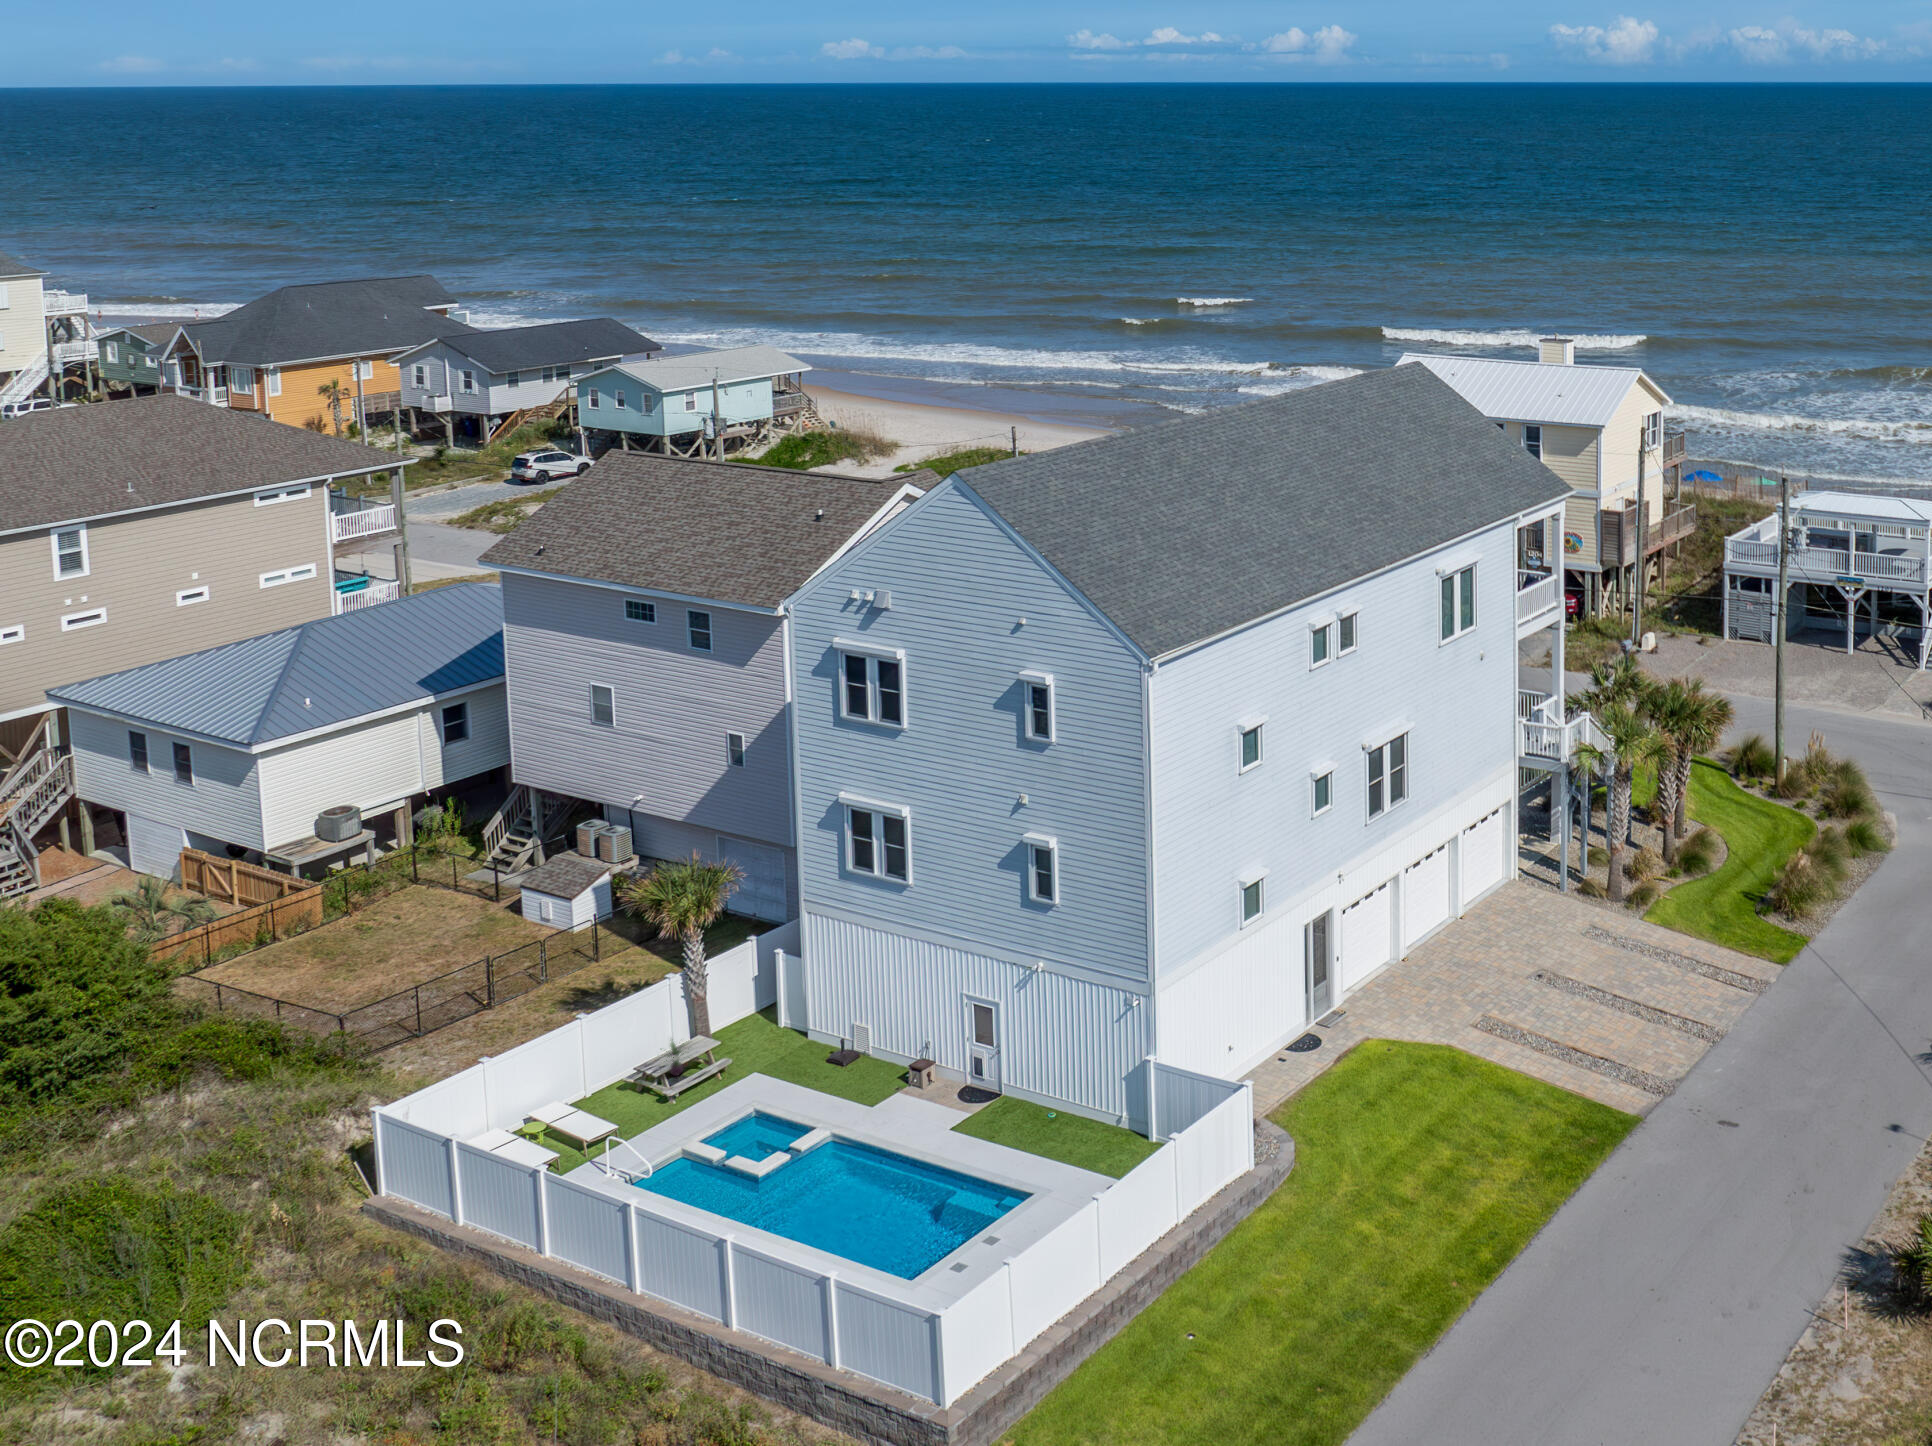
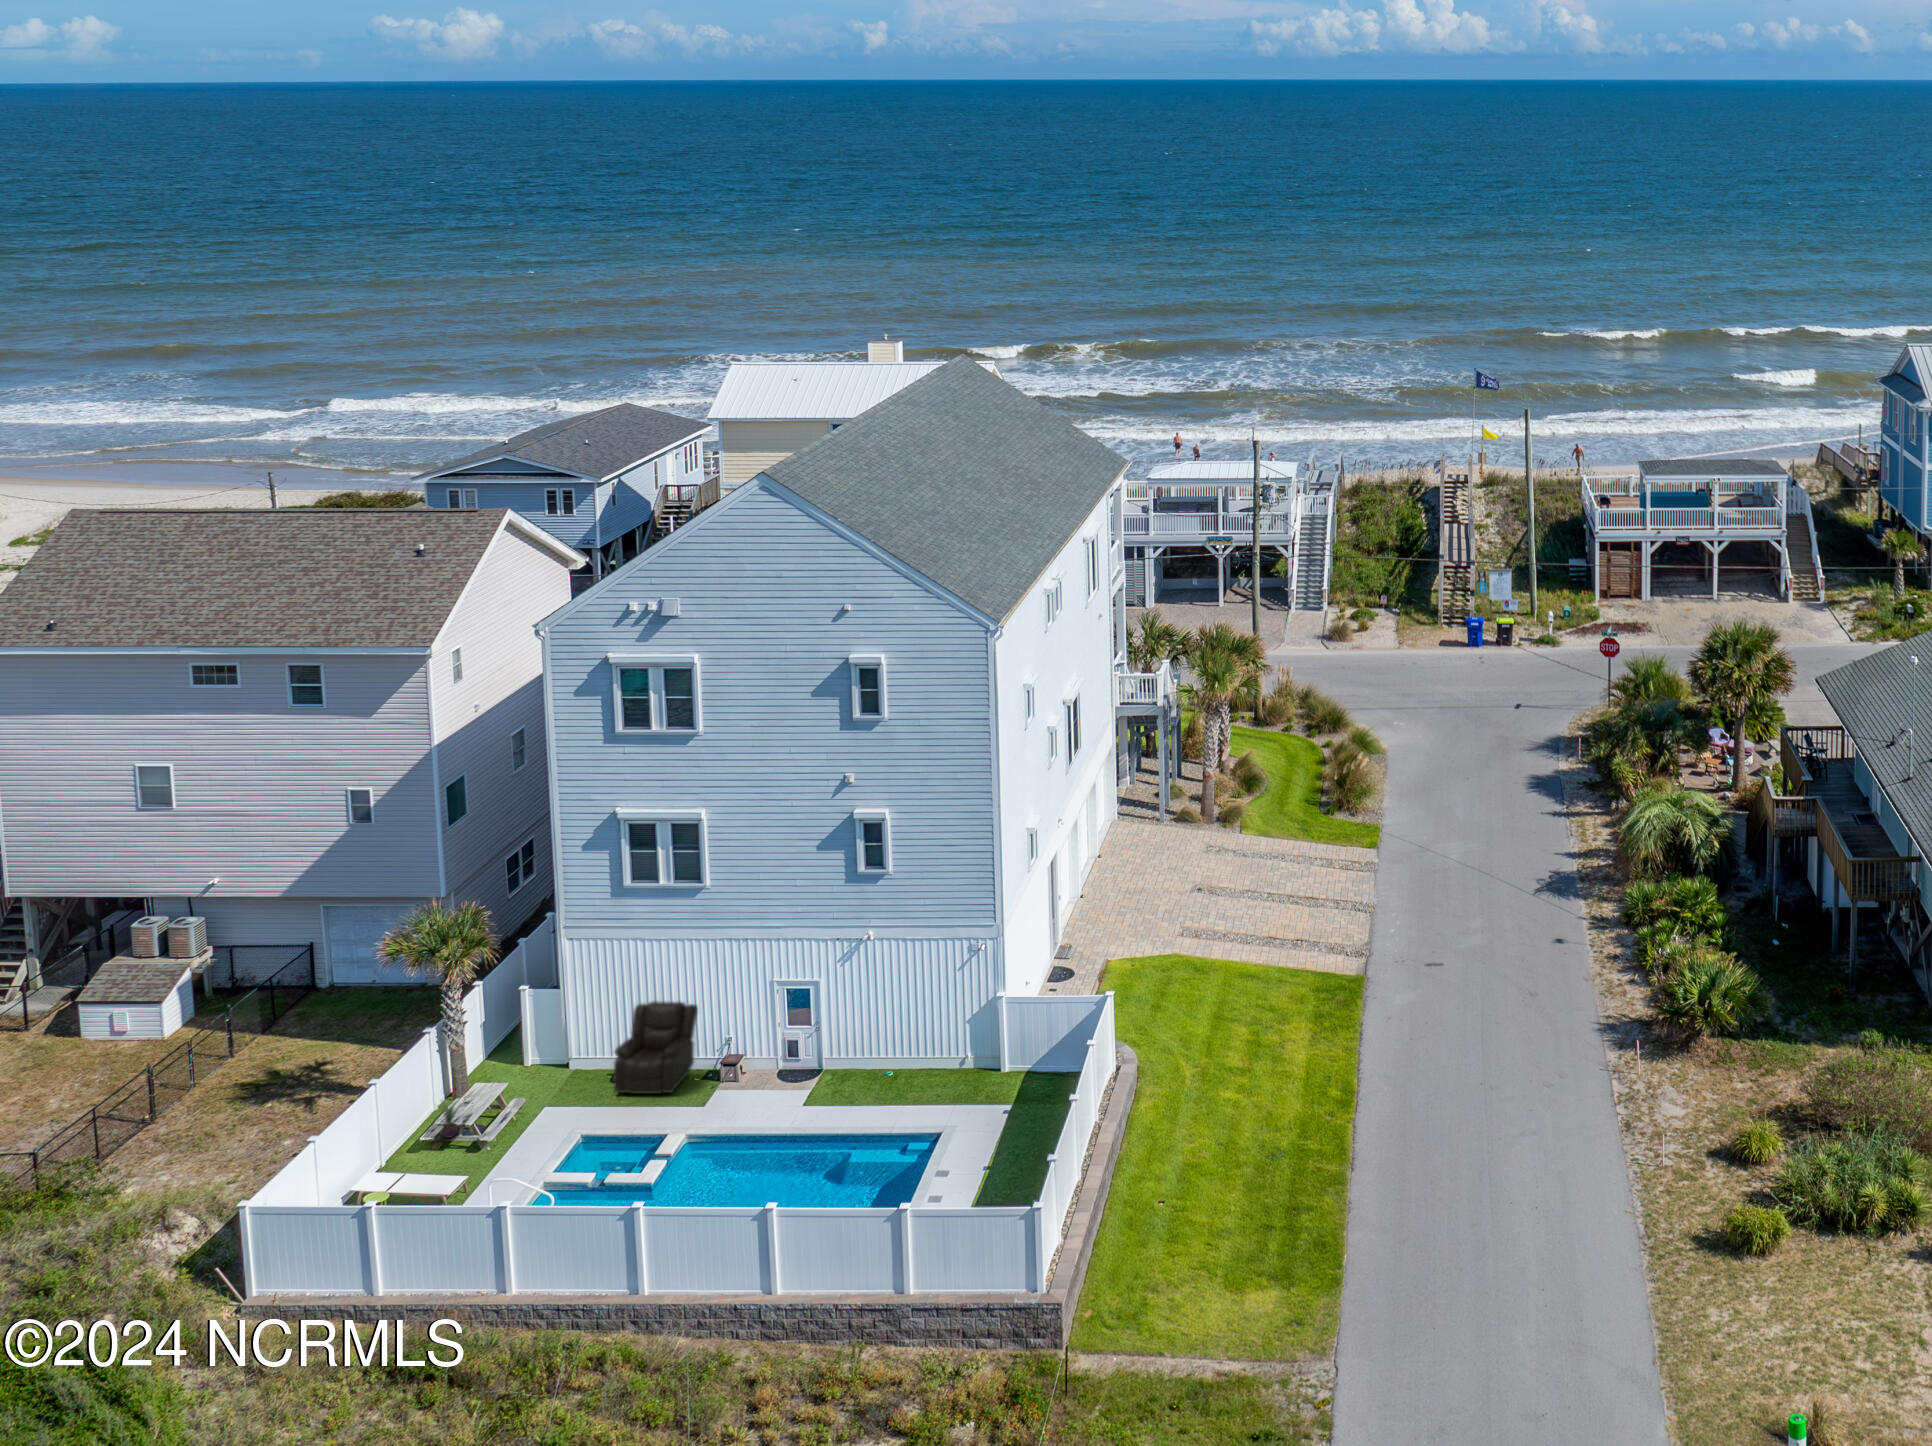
chair: none [820,987,906,1080] -> present [614,1001,698,1094]

